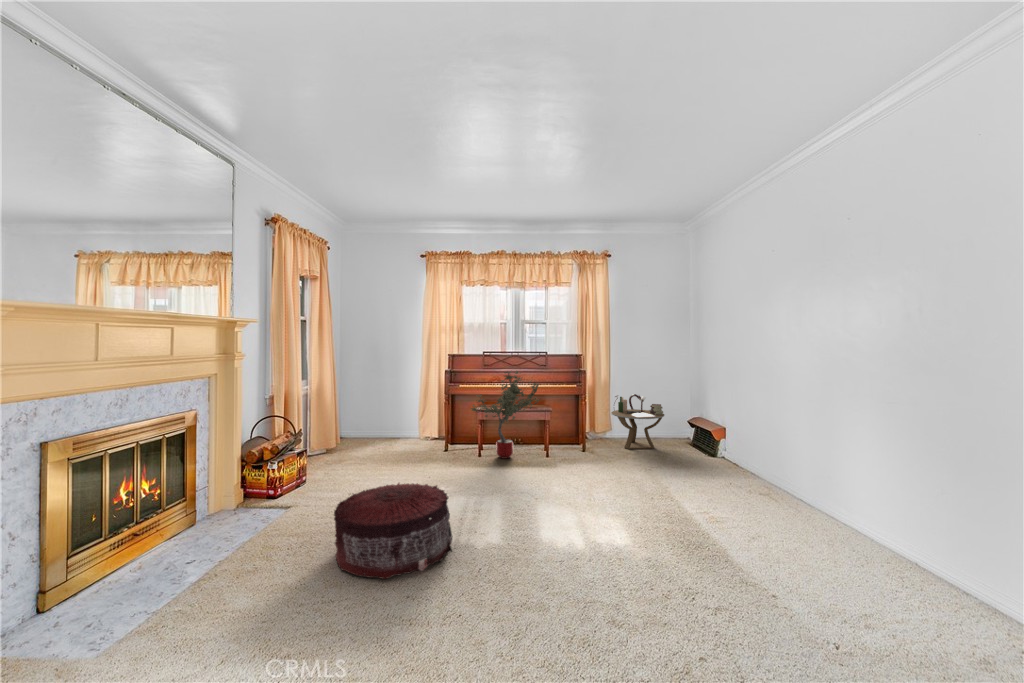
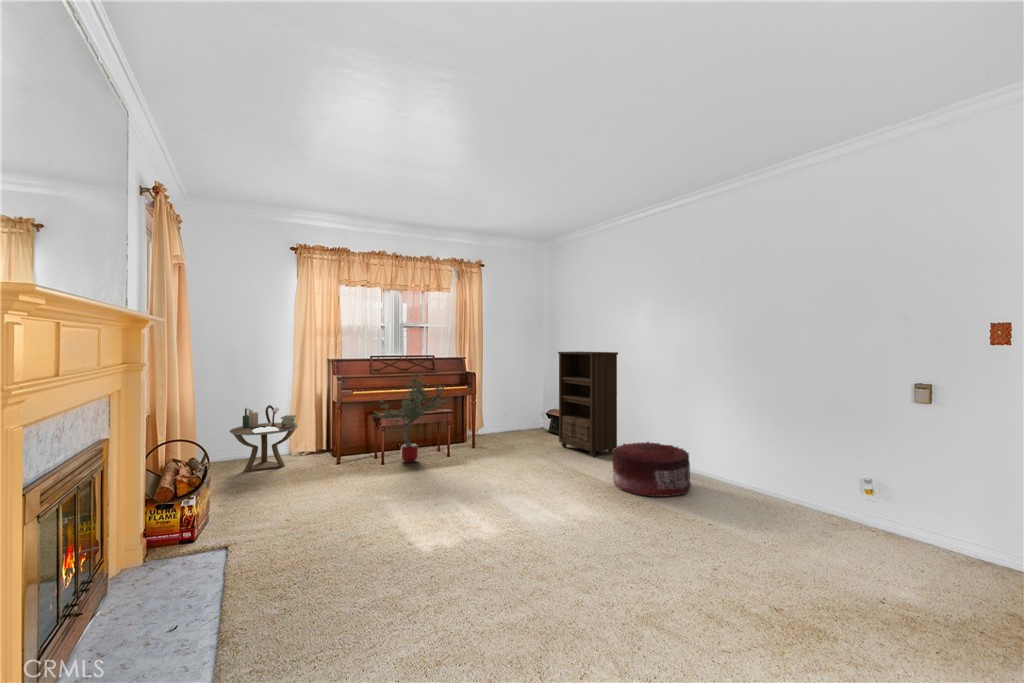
bookshelf: none [679,350,749,480] -> present [558,351,618,456]
side table: present [611,394,664,449] -> present [229,405,298,471]
pouf: present [334,483,453,579] -> present [612,442,691,497]

